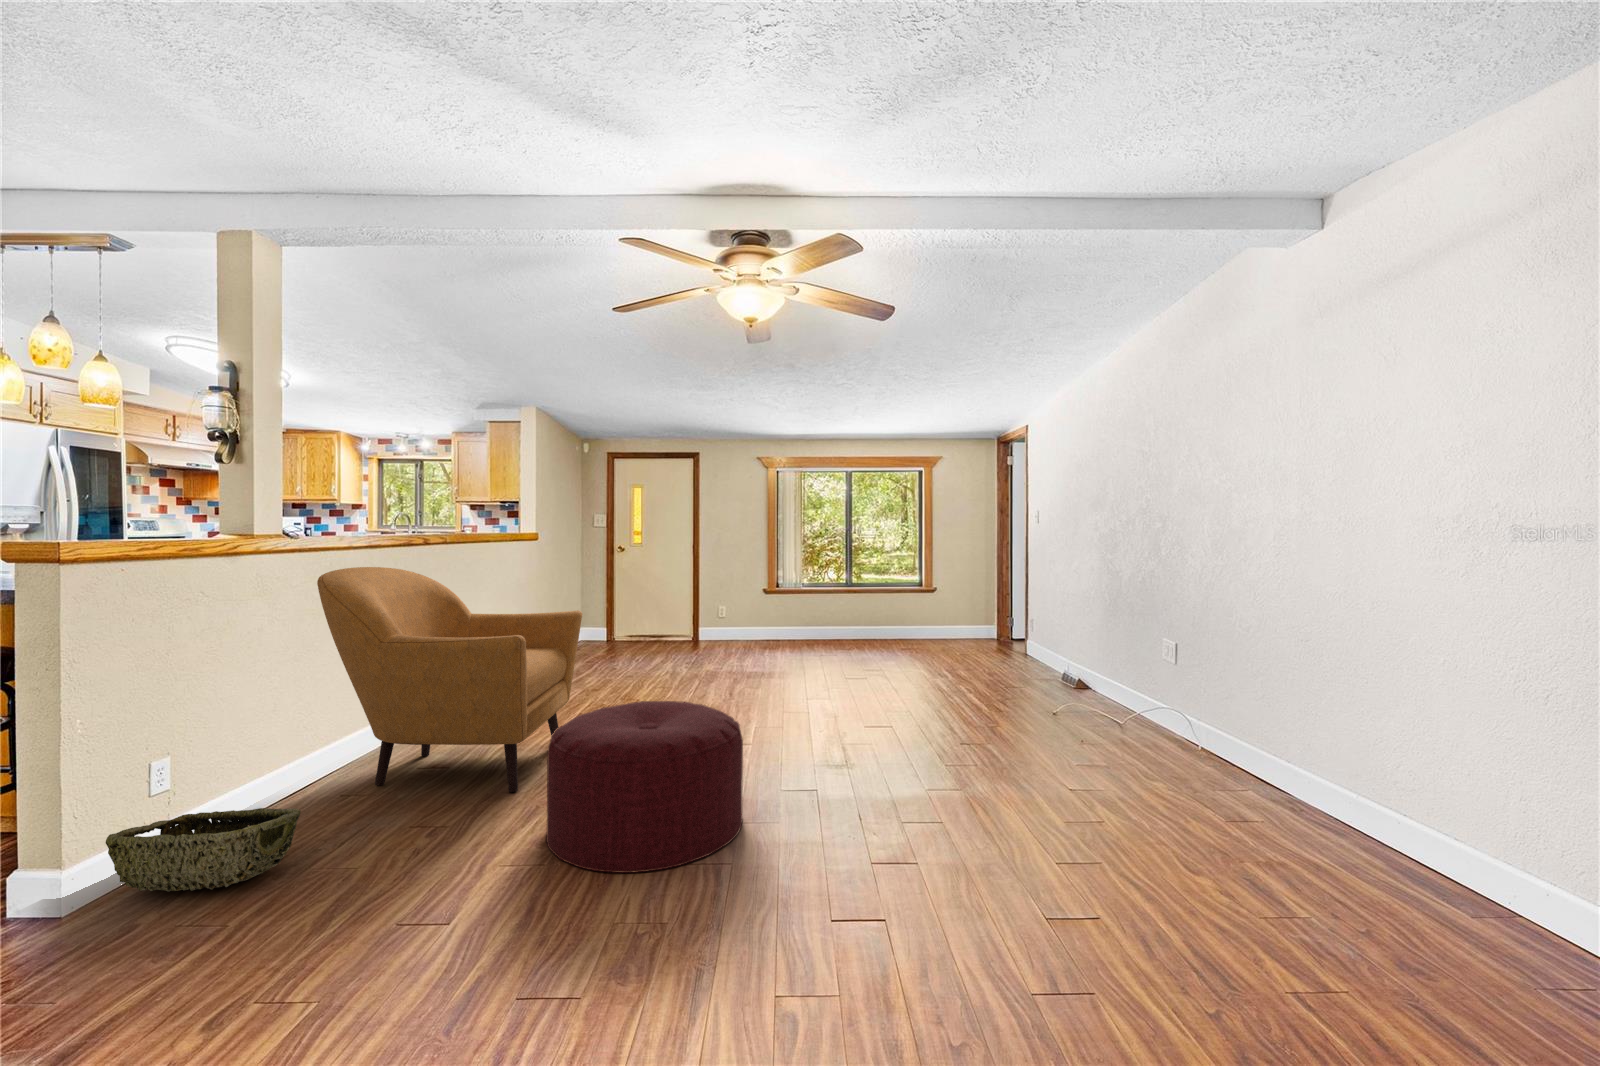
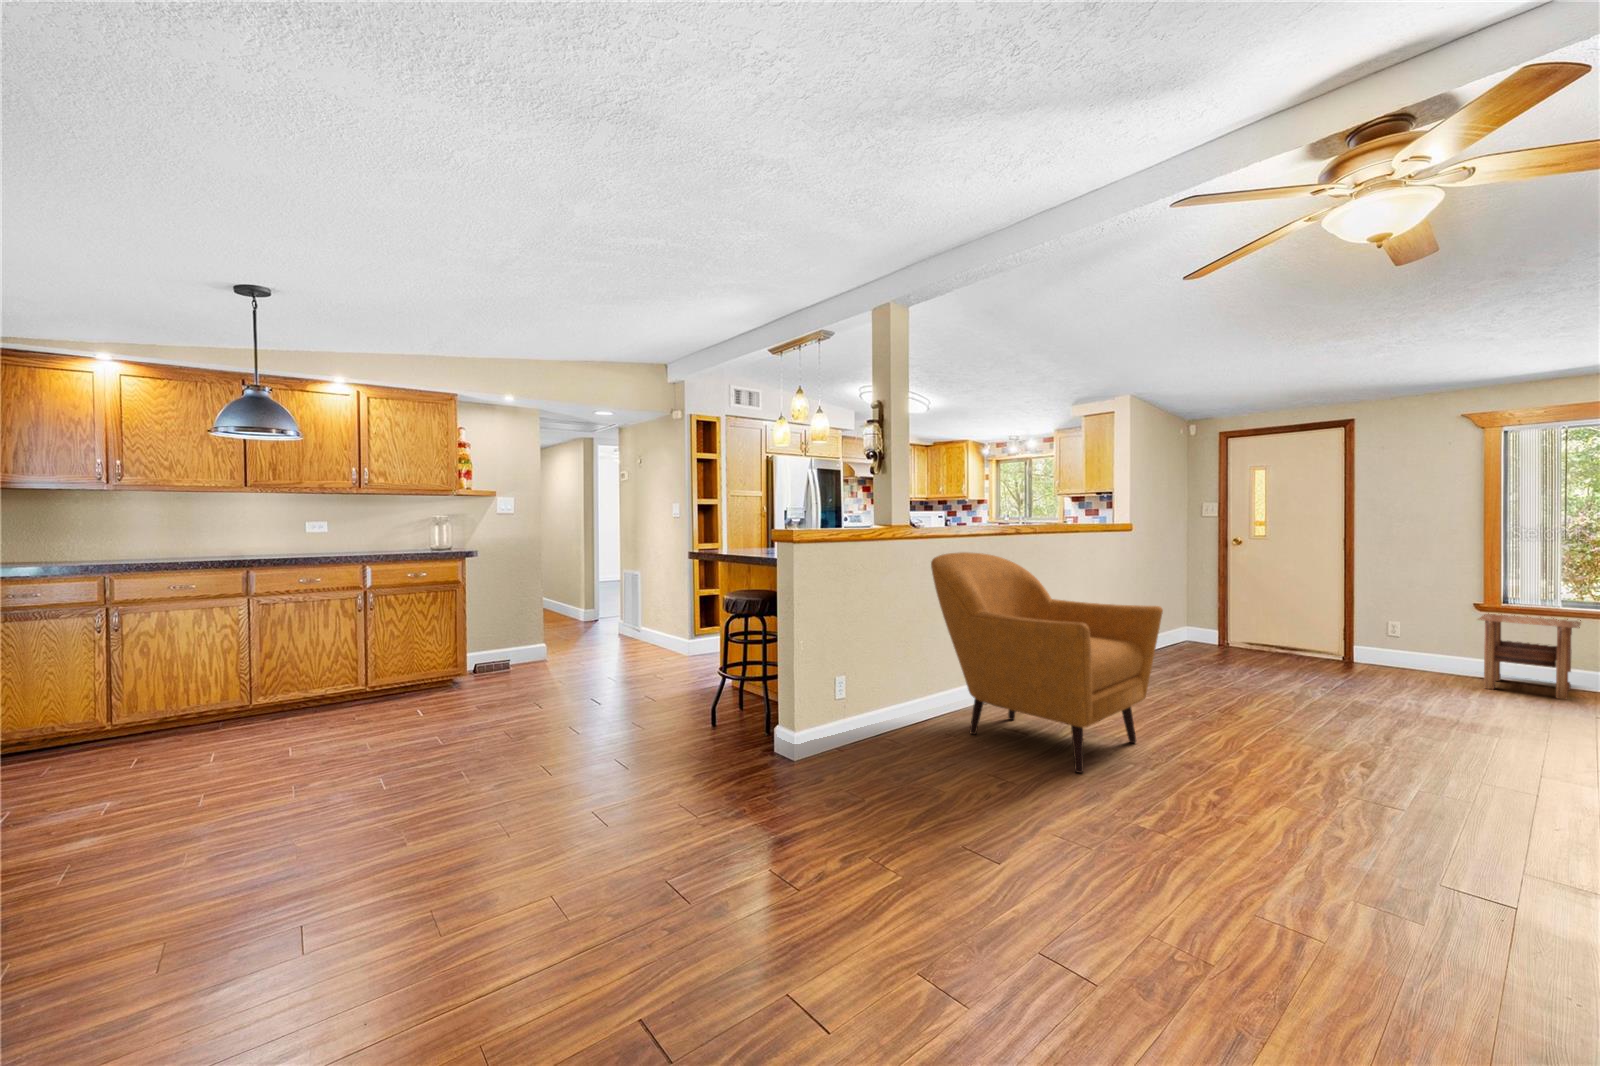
side table: none [768,595,814,647] -> present [1478,613,1581,699]
ottoman: present [546,701,743,873] -> none [1099,711,1358,918]
woven basket: present [106,808,300,892] -> none [811,718,911,775]

